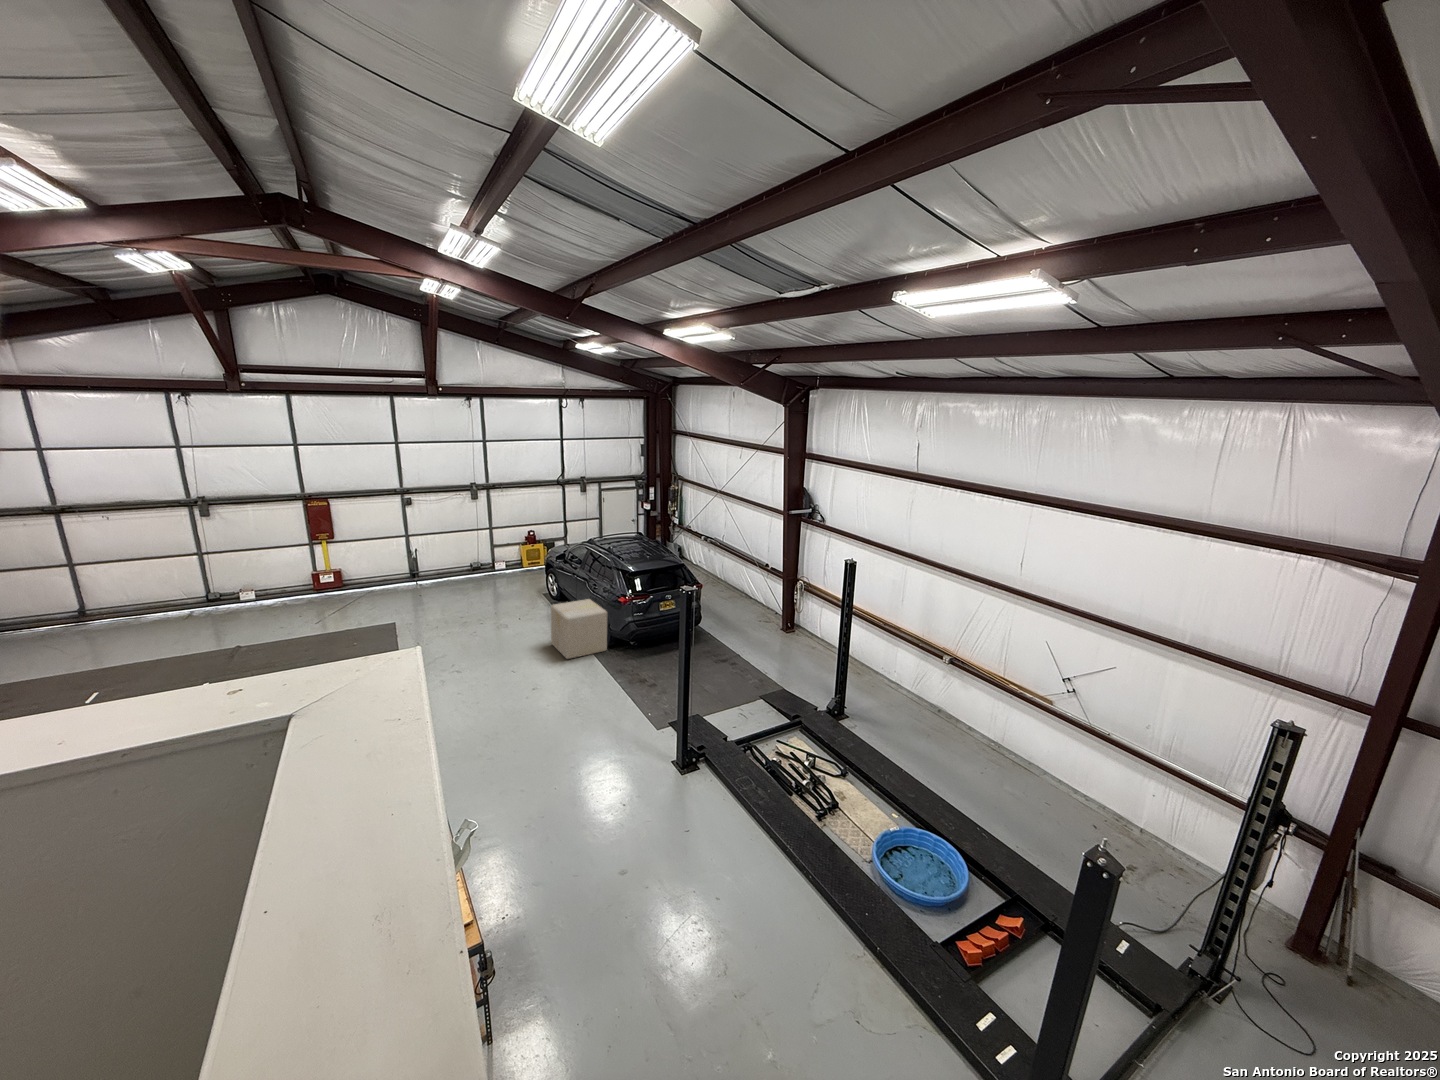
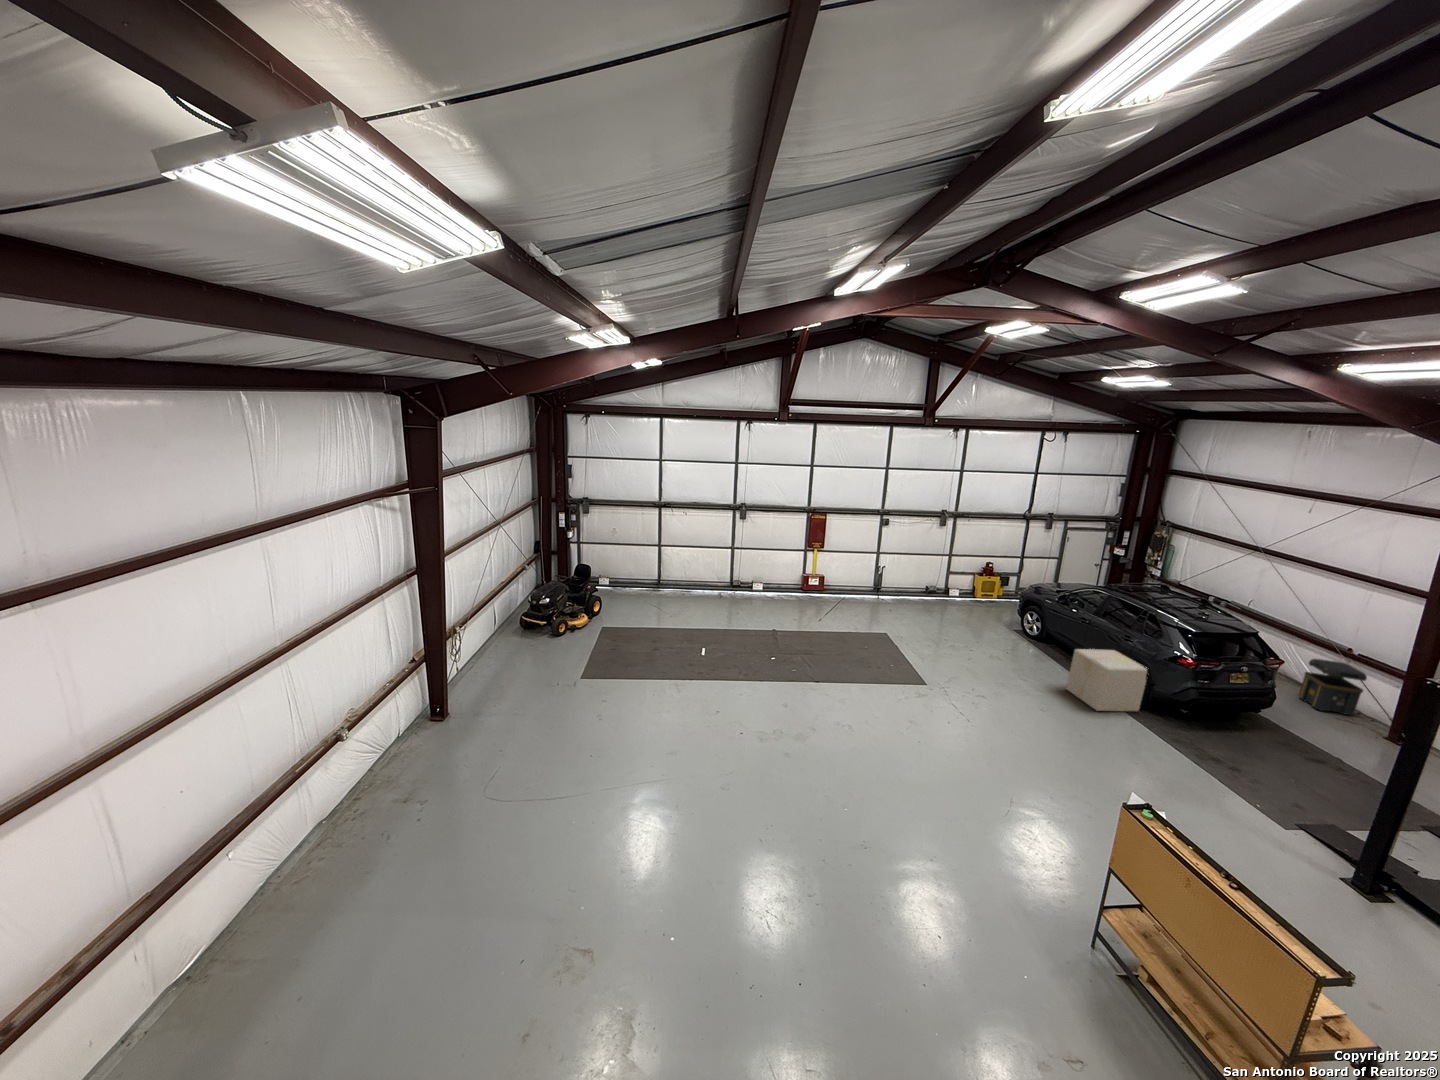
toolbox: none [742,575,774,616] -> present [1299,659,1367,715]

